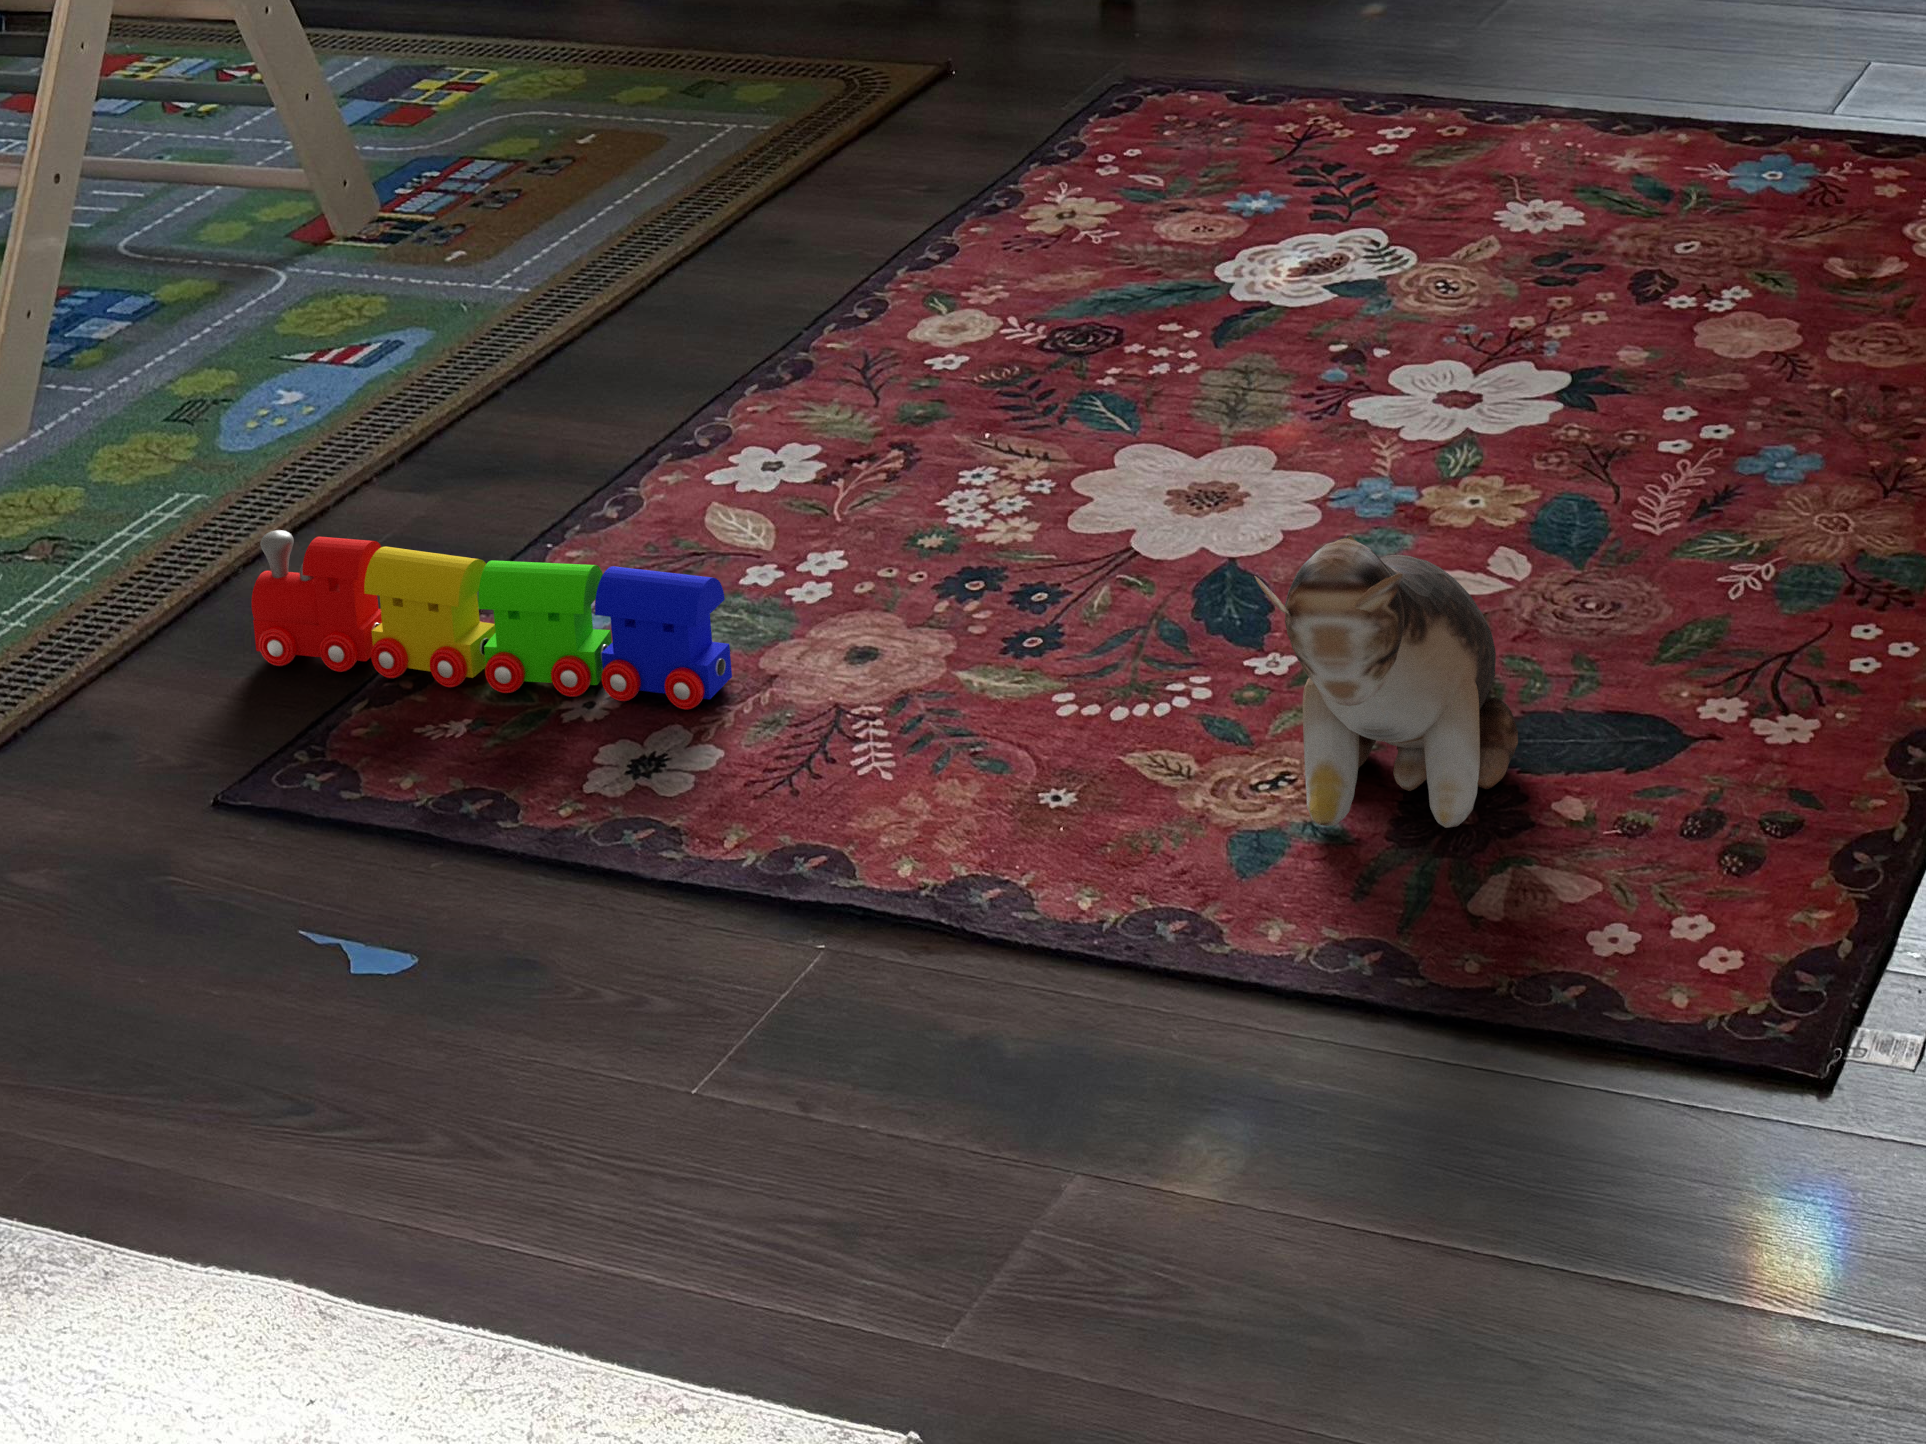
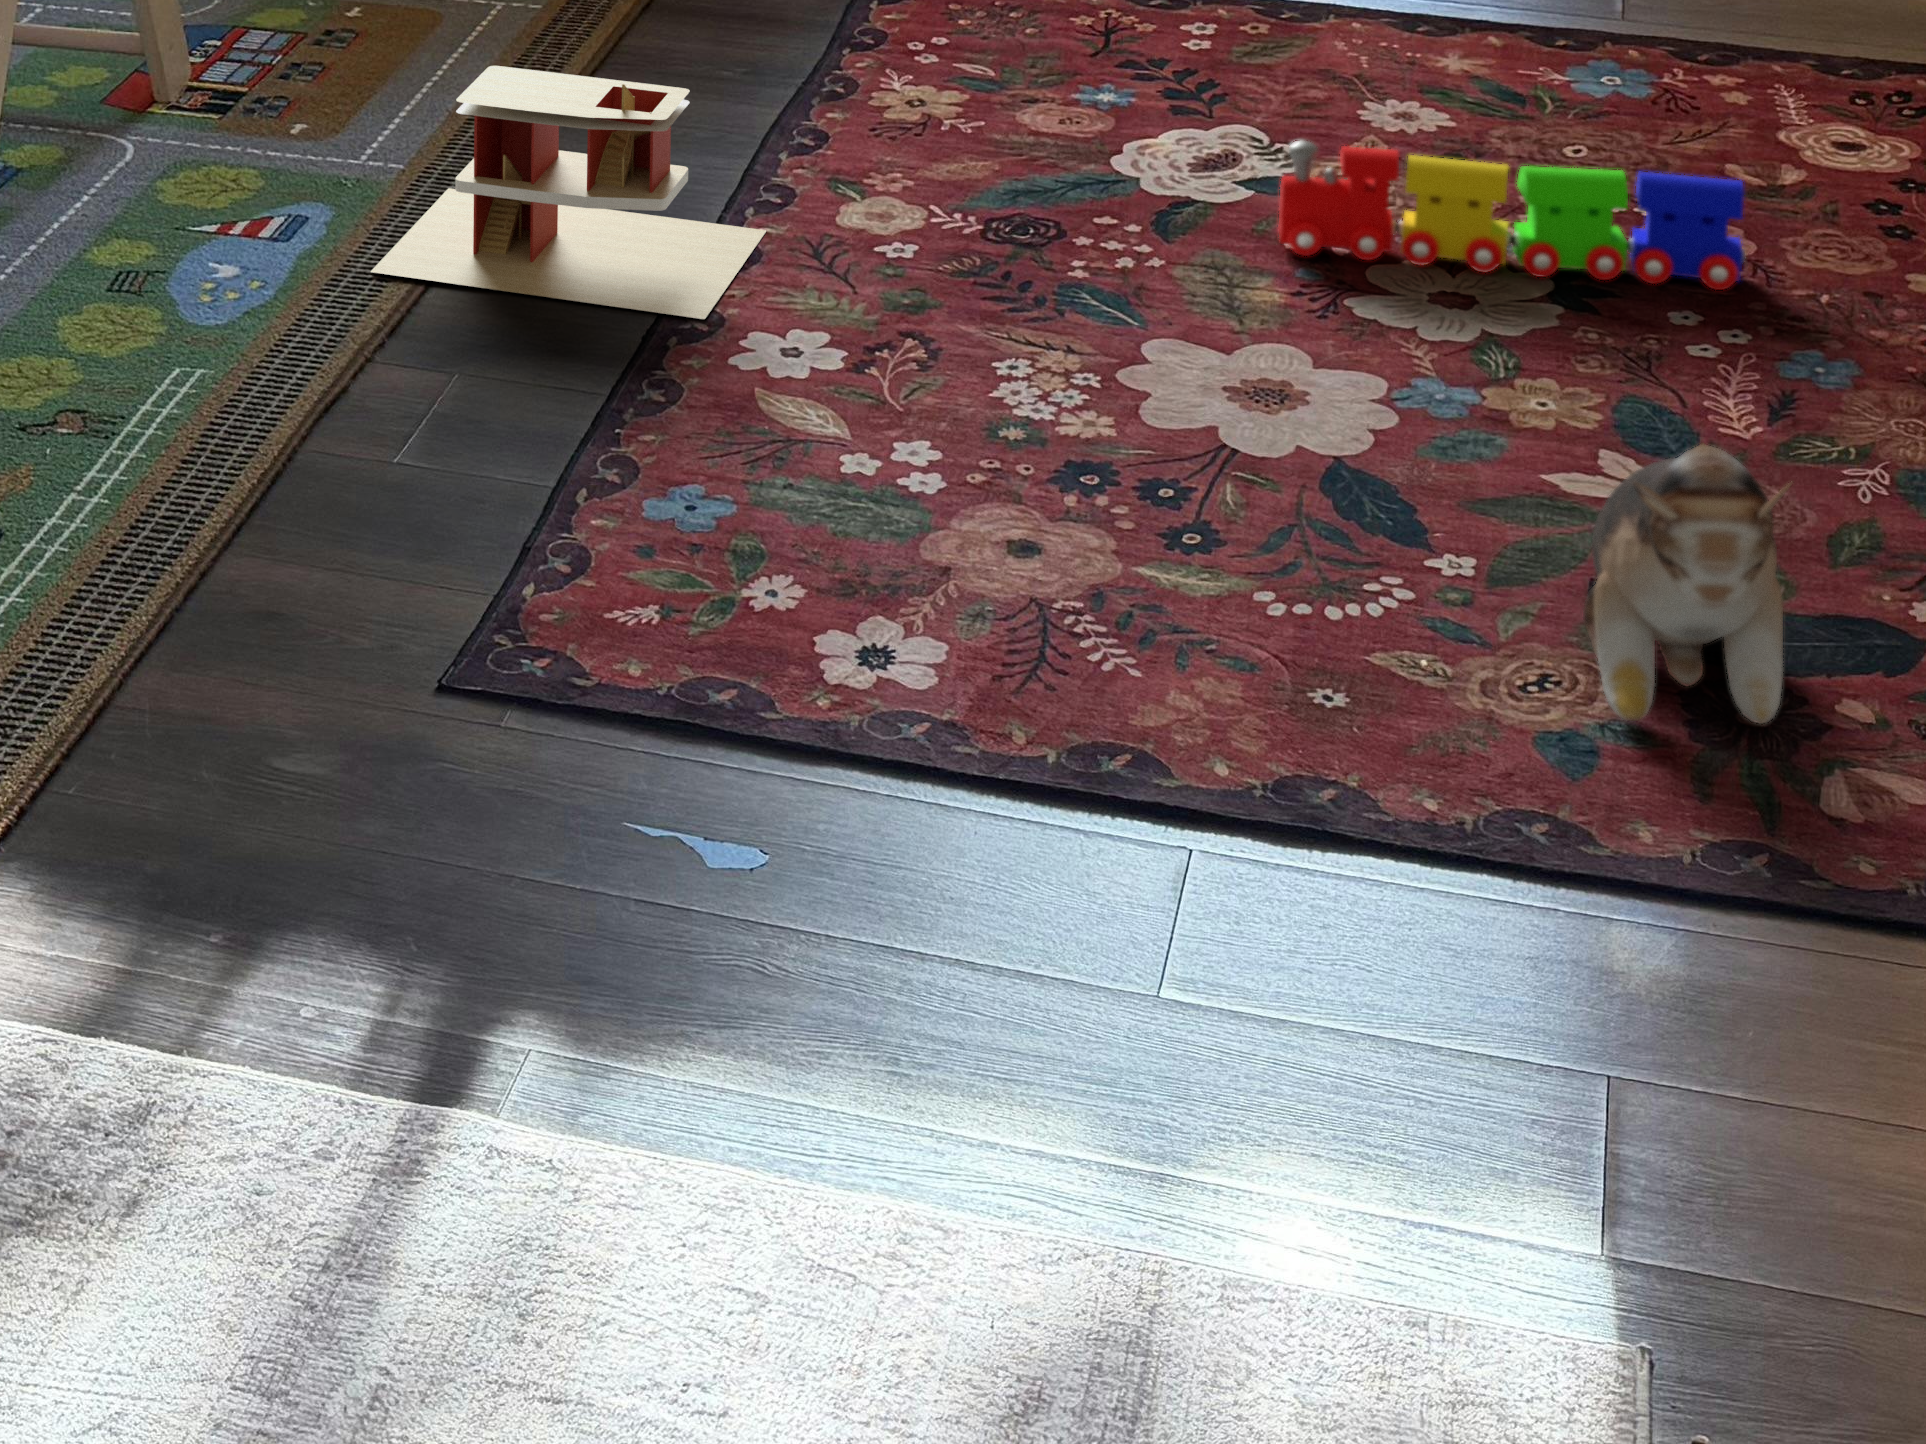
toy house: none [420,191,829,437] -> present [371,66,766,319]
toy train: present [252,530,732,709] -> present [1278,141,1746,290]

